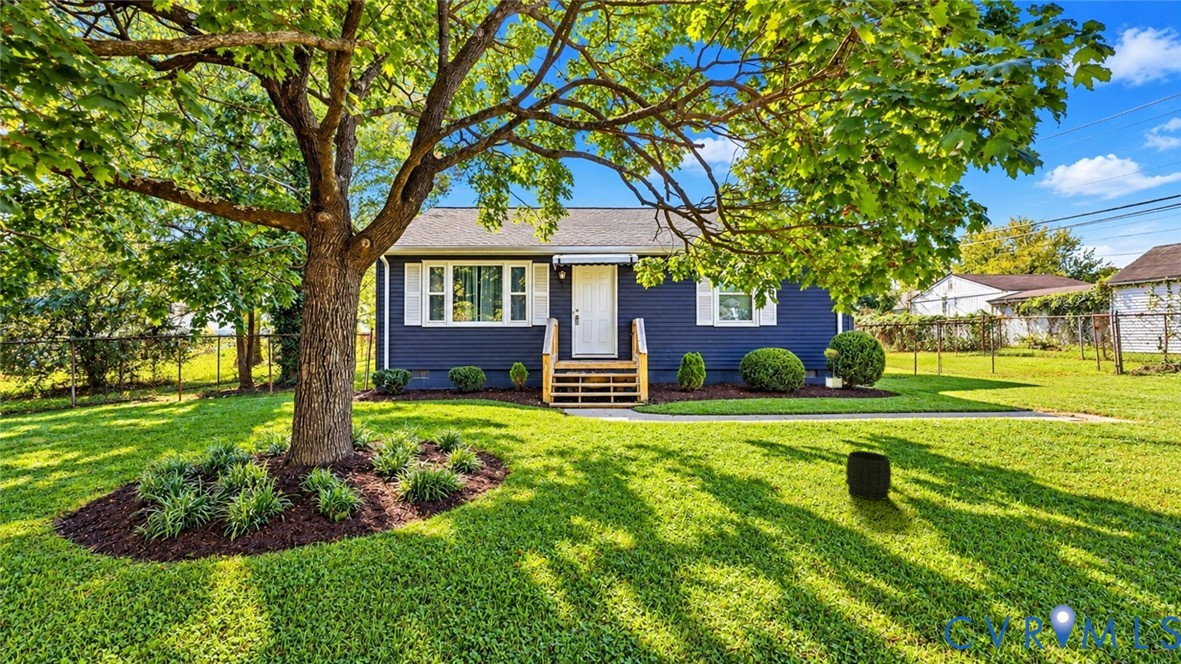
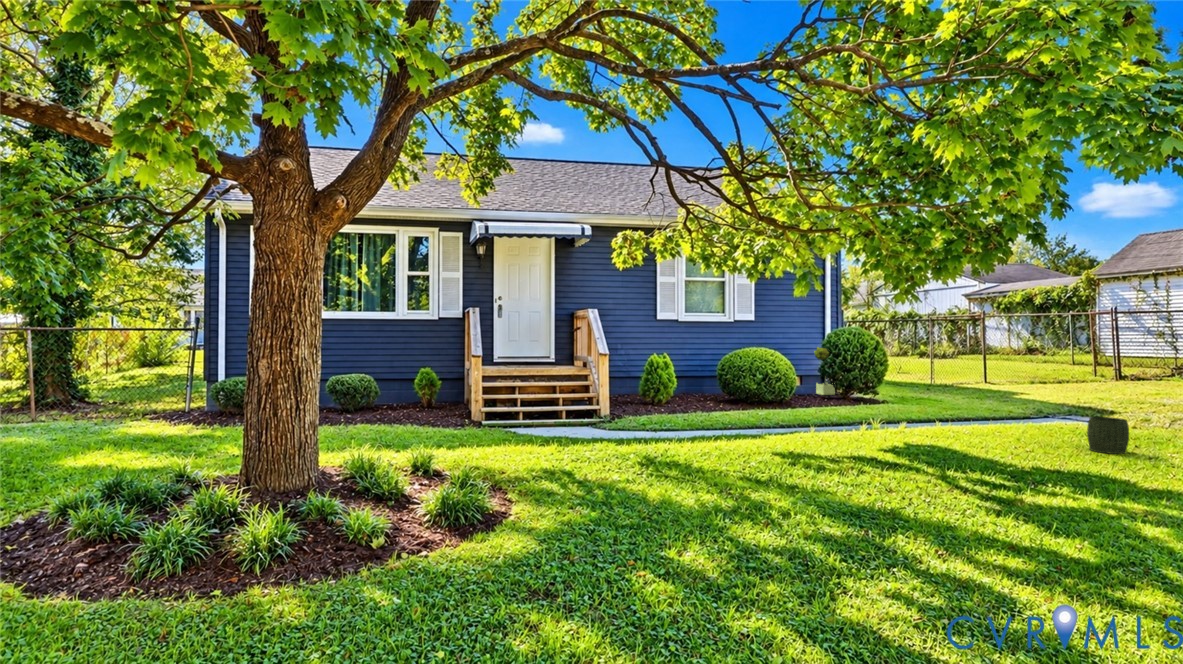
woven basket: present [846,451,891,500] -> present [1087,417,1129,454]

